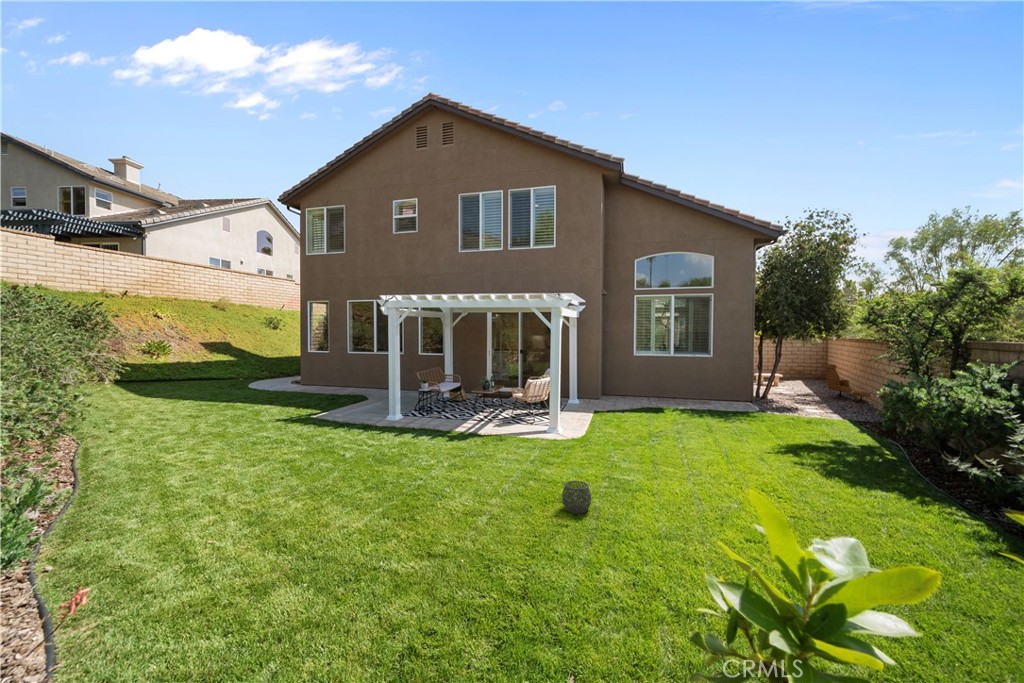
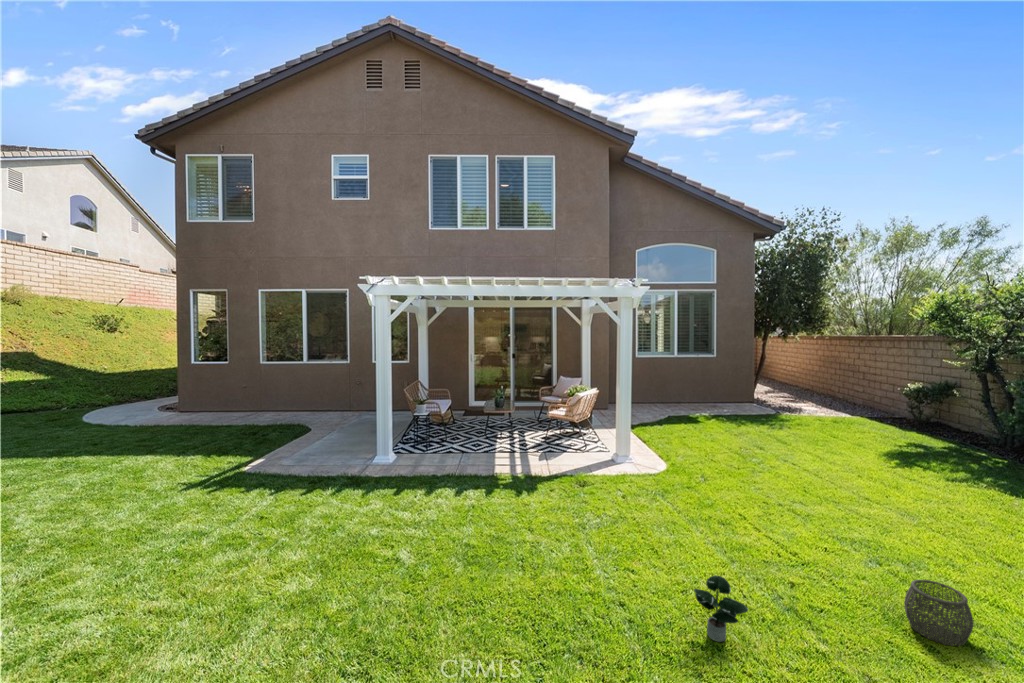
lounge chair: present [825,365,871,402] -> none [813,366,862,404]
potted plant: none [444,467,468,498] -> present [694,575,748,642]

